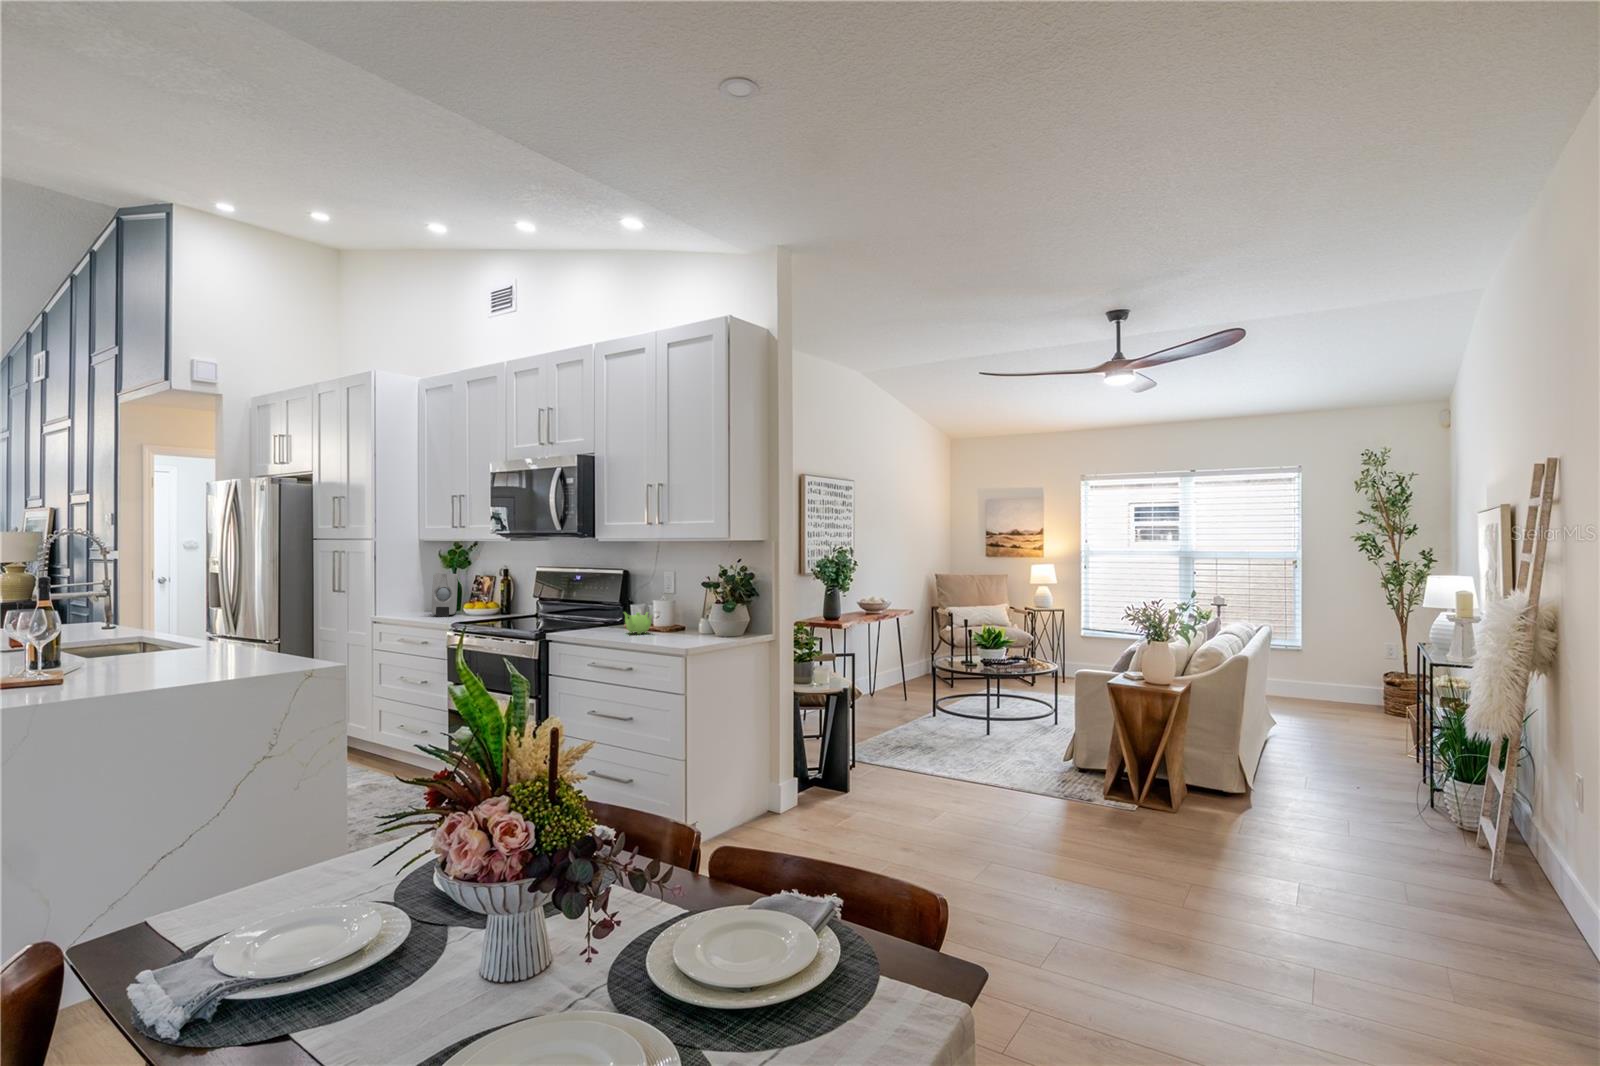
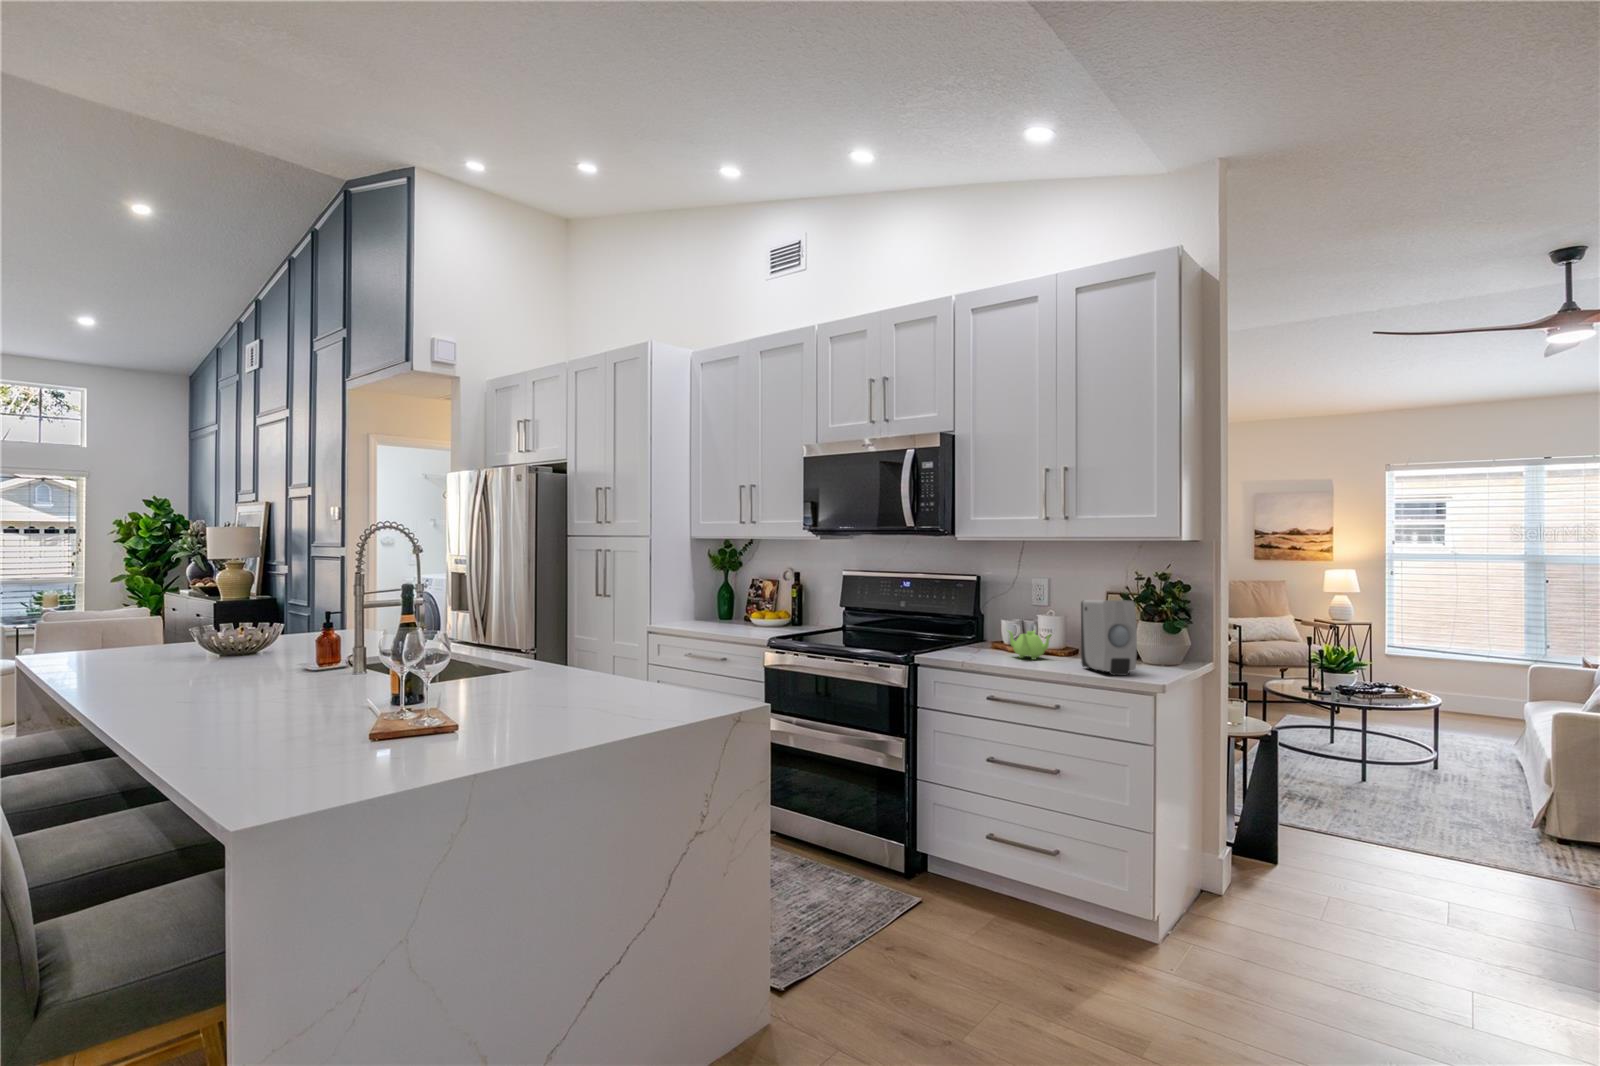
soap dispenser: present [432,573,458,617] -> present [1081,600,1137,675]

